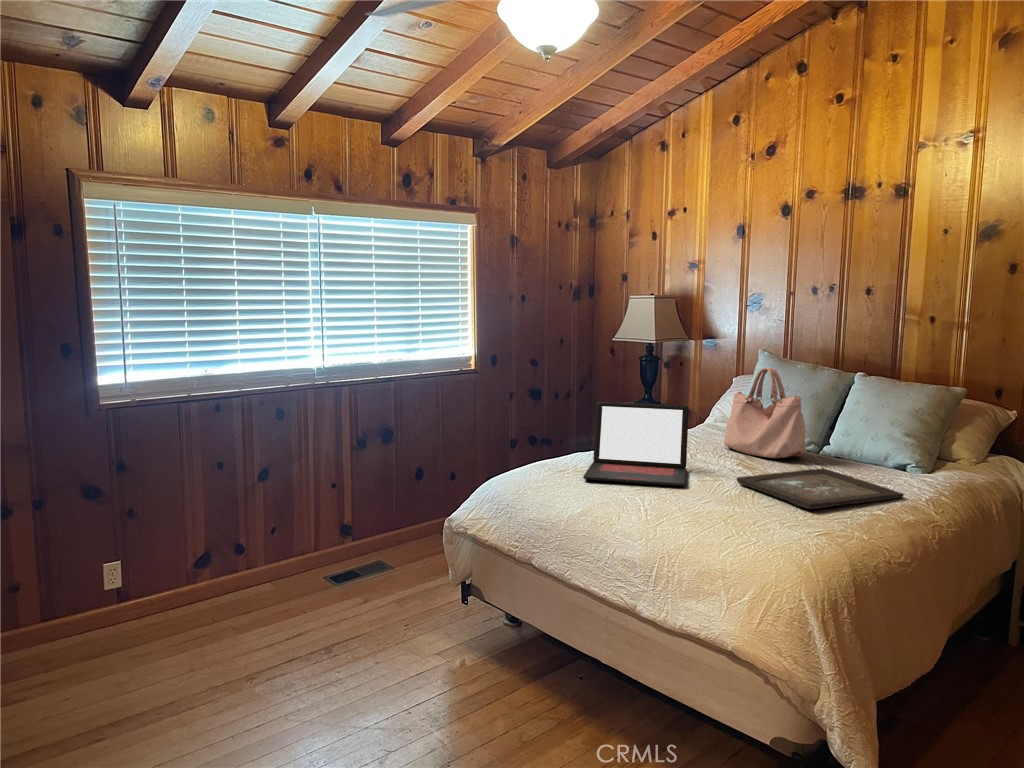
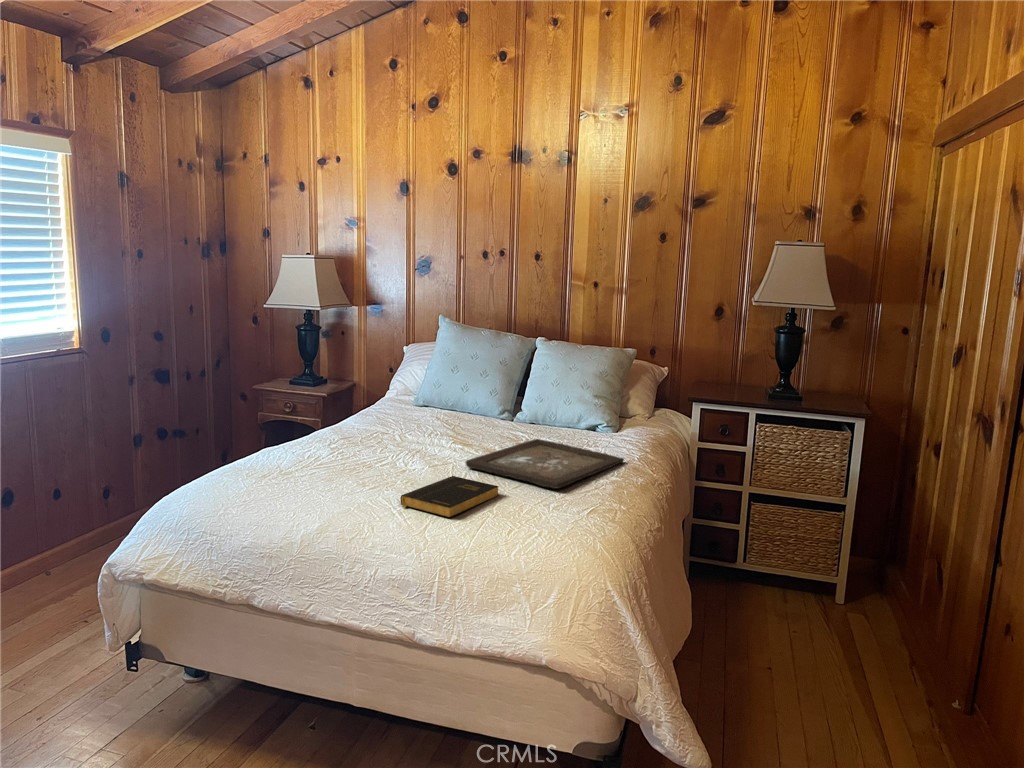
handbag: present [724,368,806,458] -> none [423,336,512,432]
laptop: present [583,402,689,486] -> none [289,383,414,486]
book: none [661,487,752,516] -> present [401,476,498,518]

